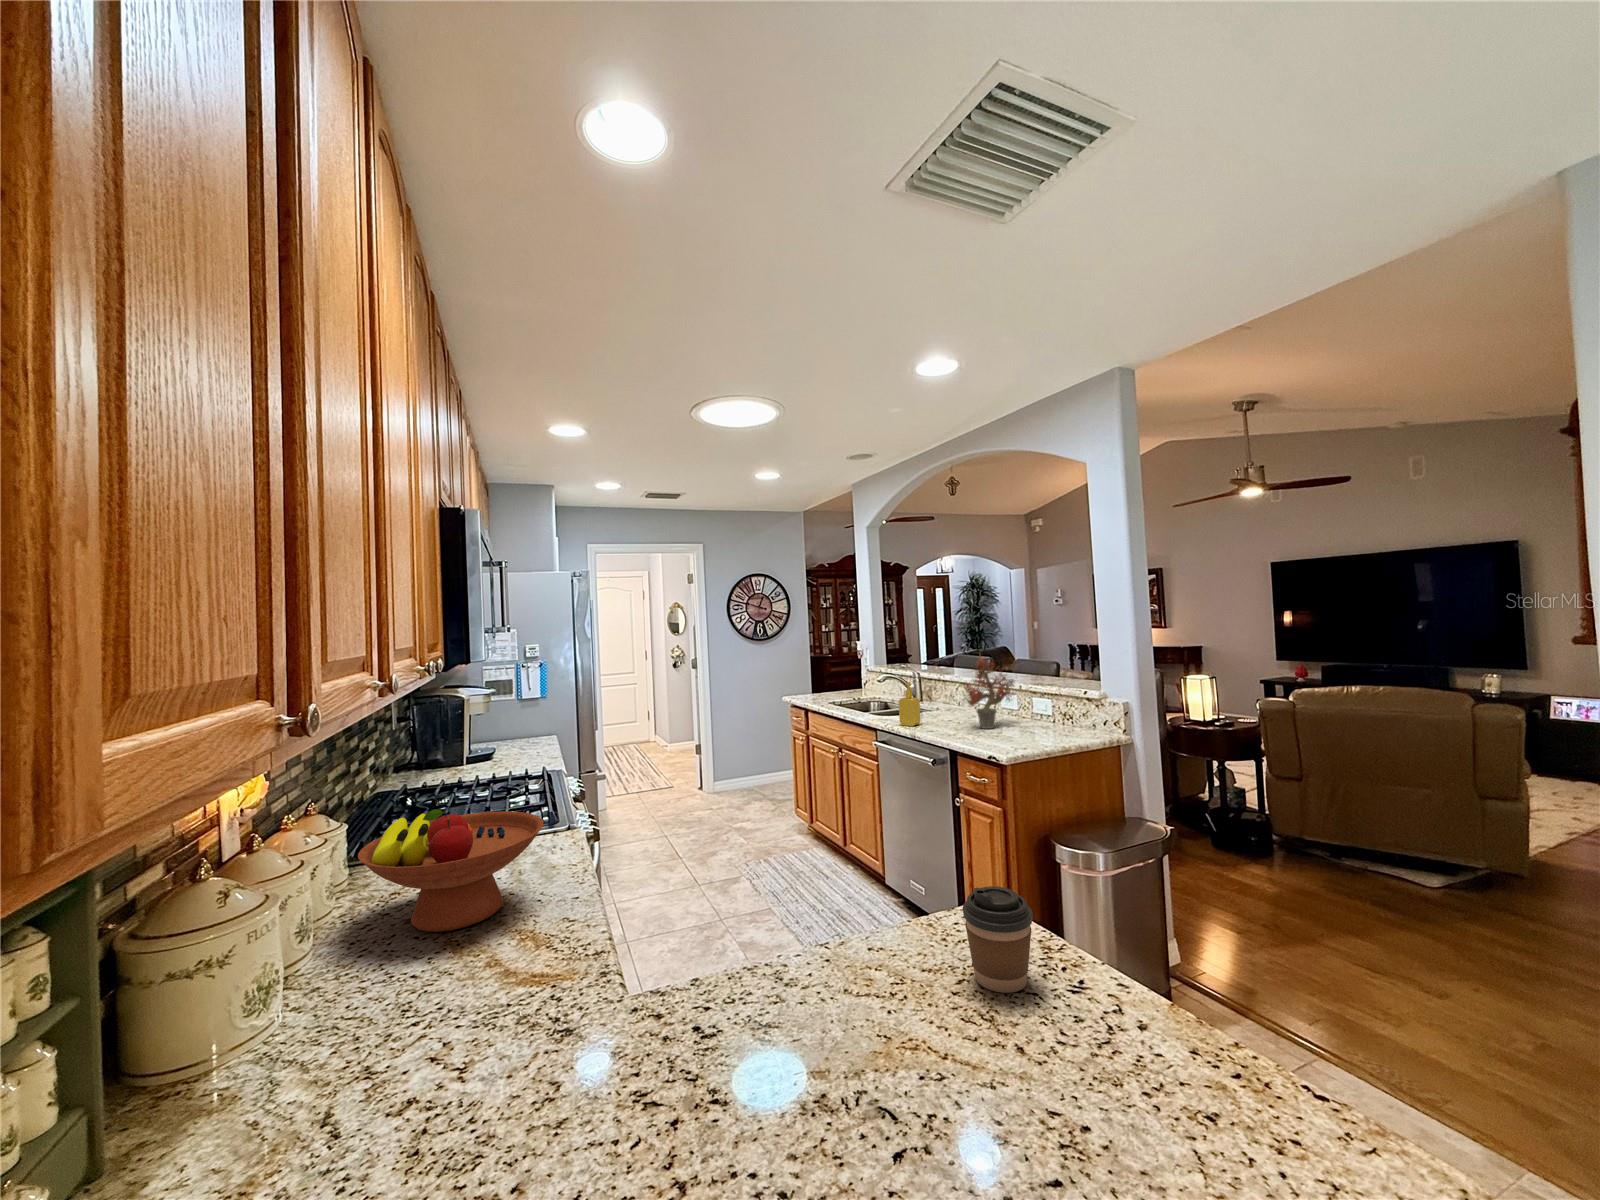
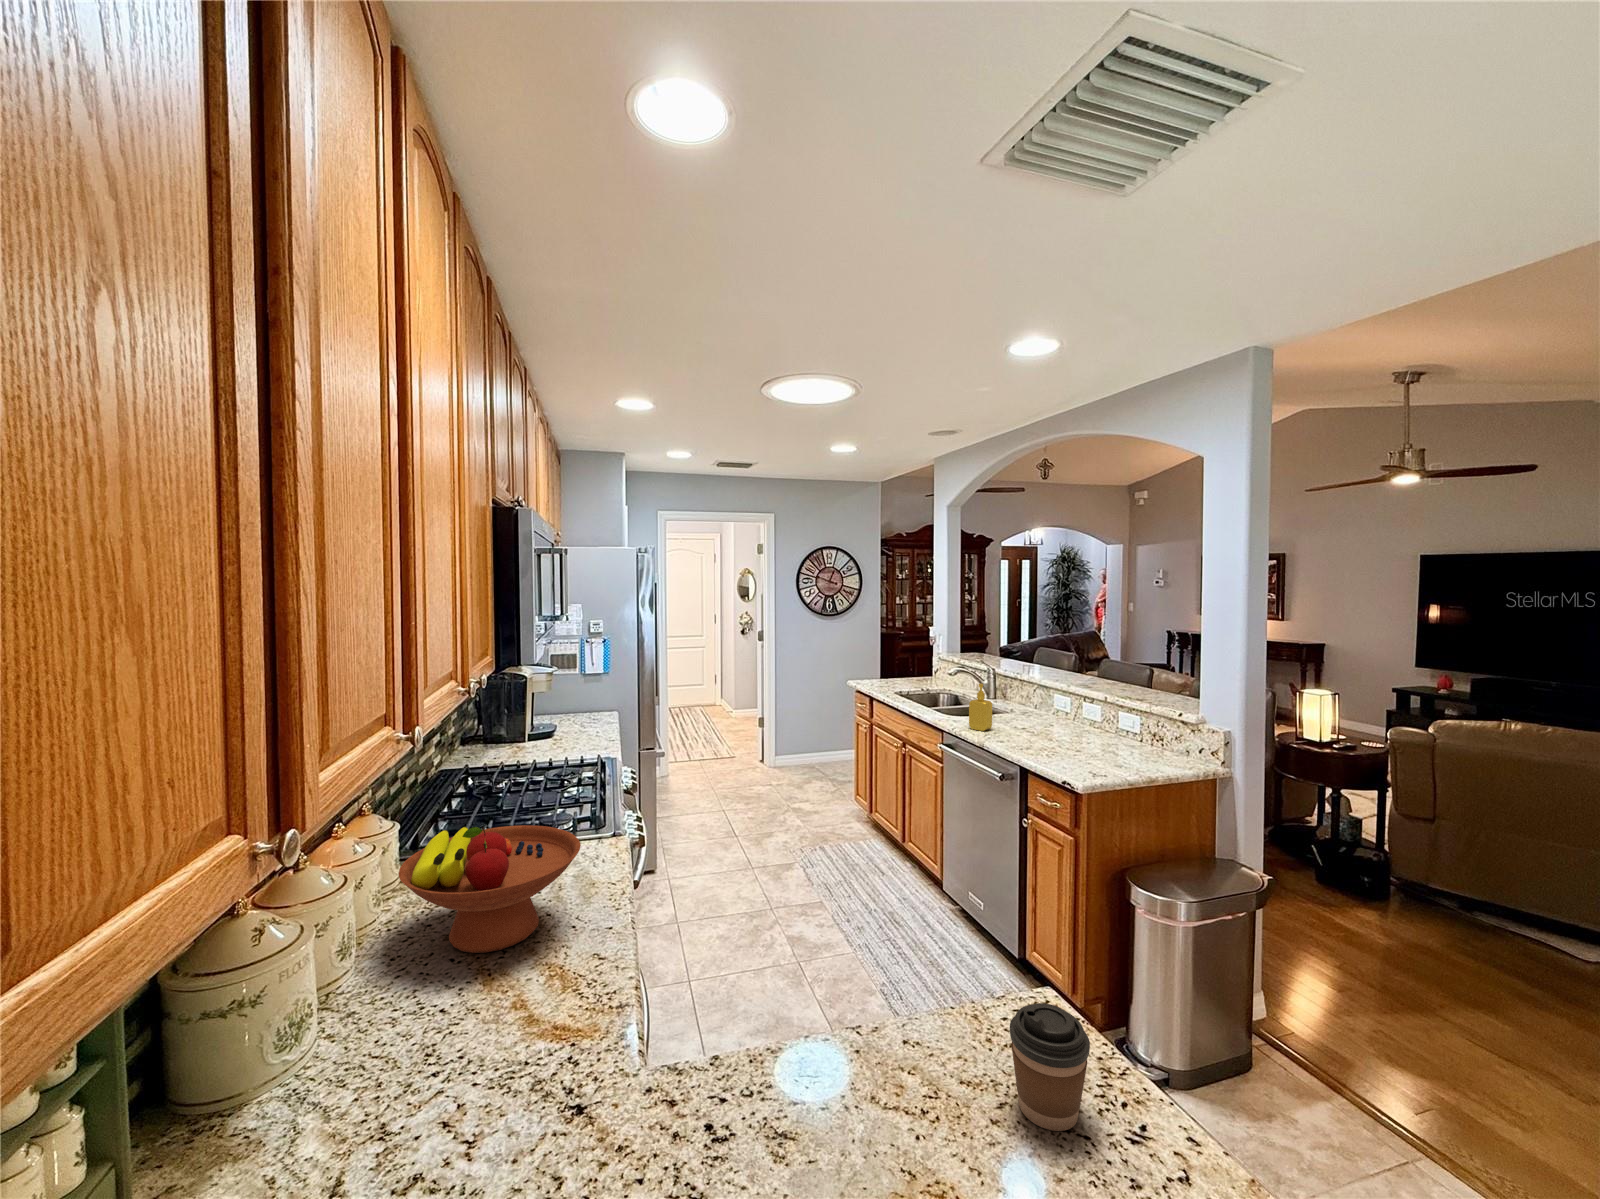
potted plant: present [965,652,1014,729] -> none [1041,650,1103,742]

